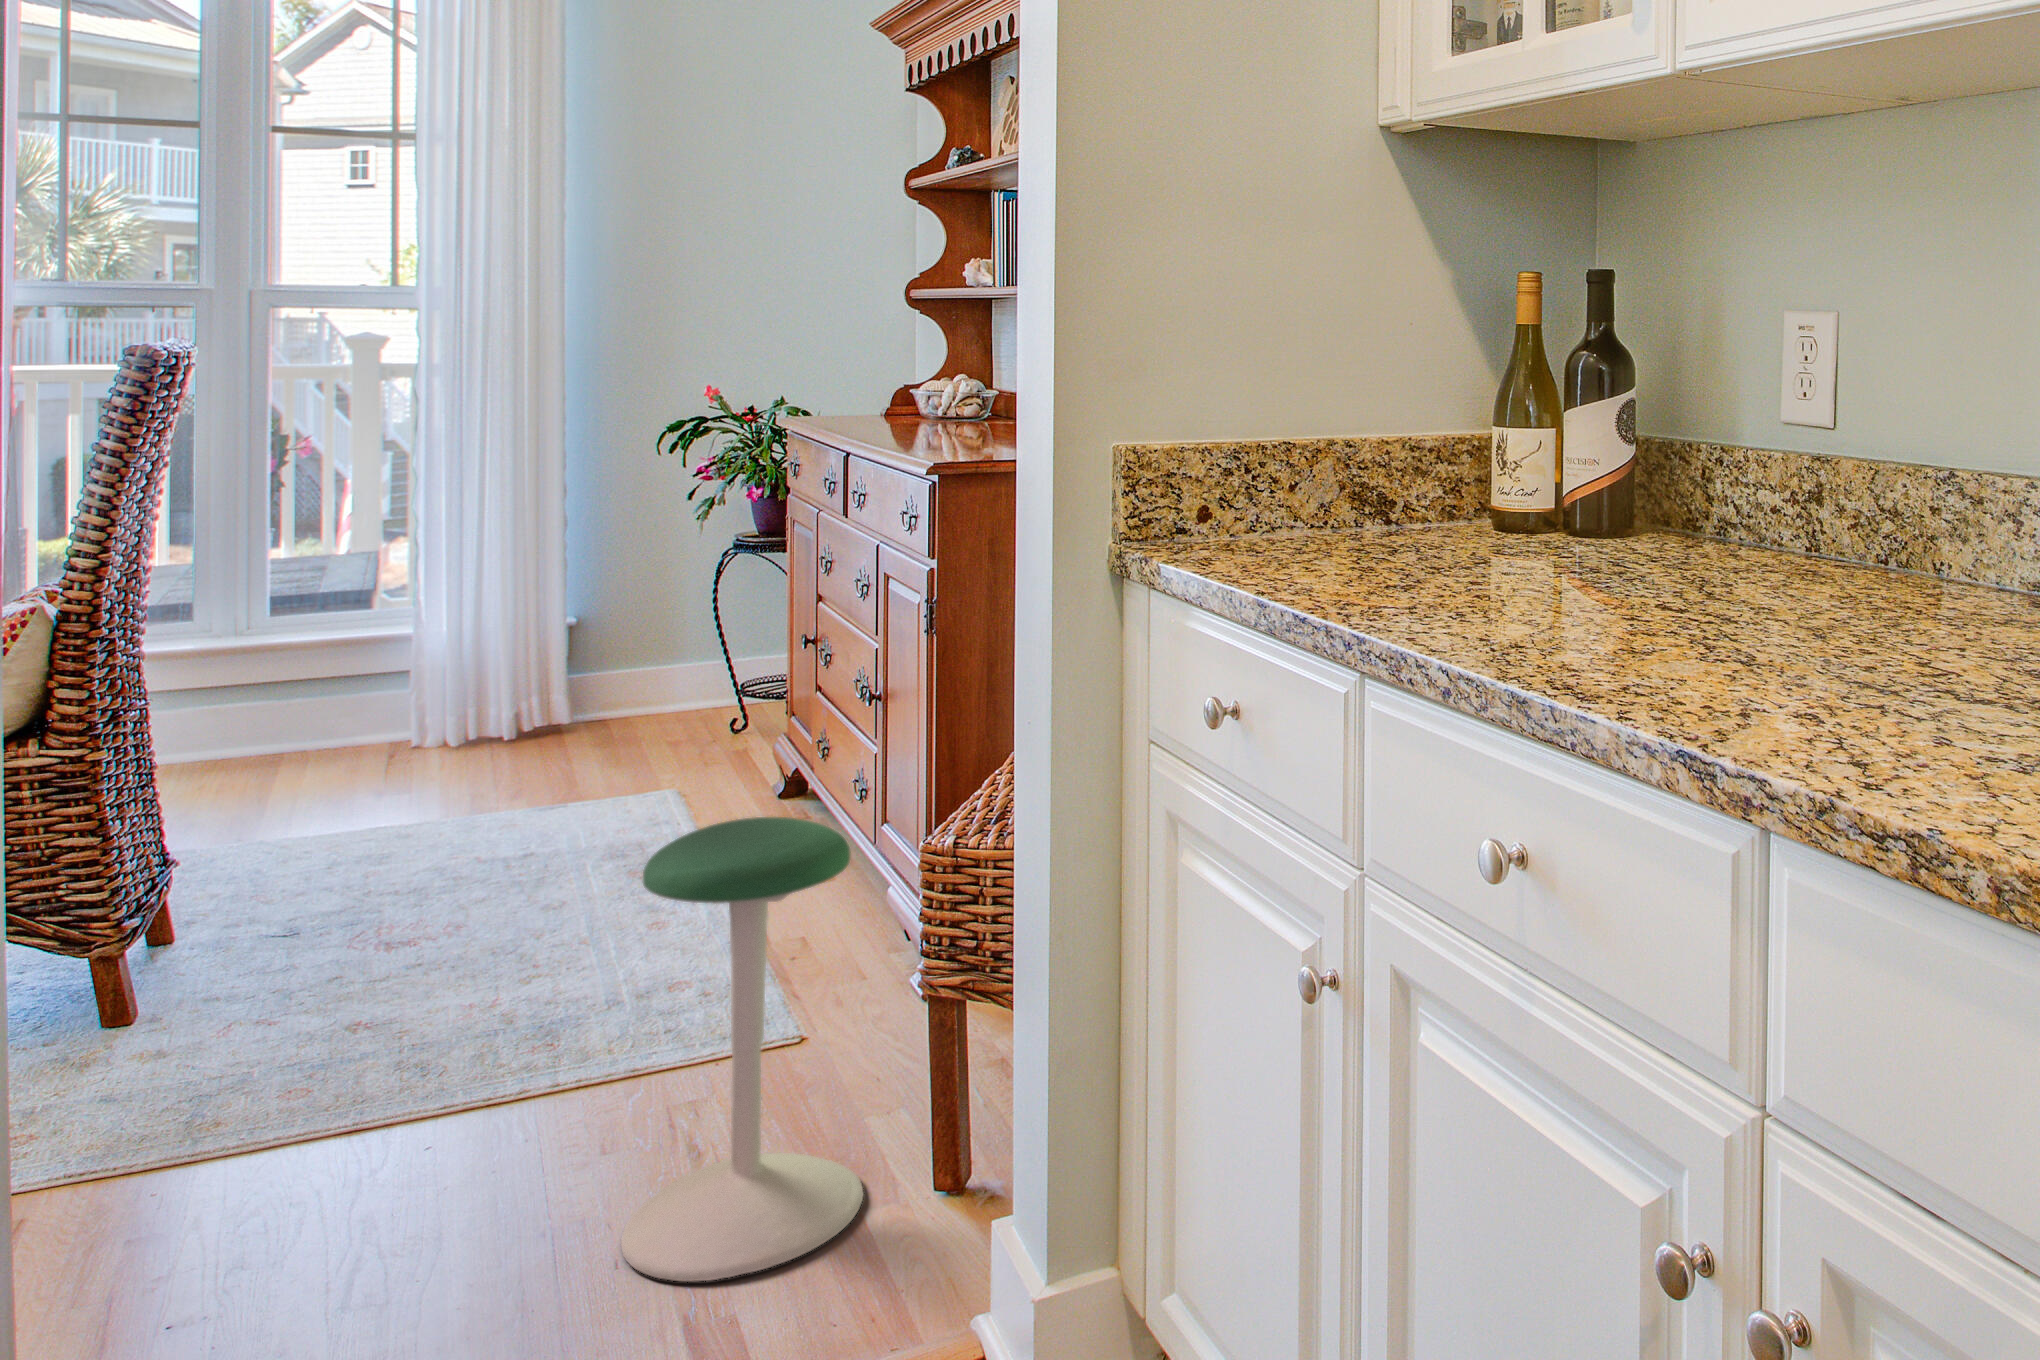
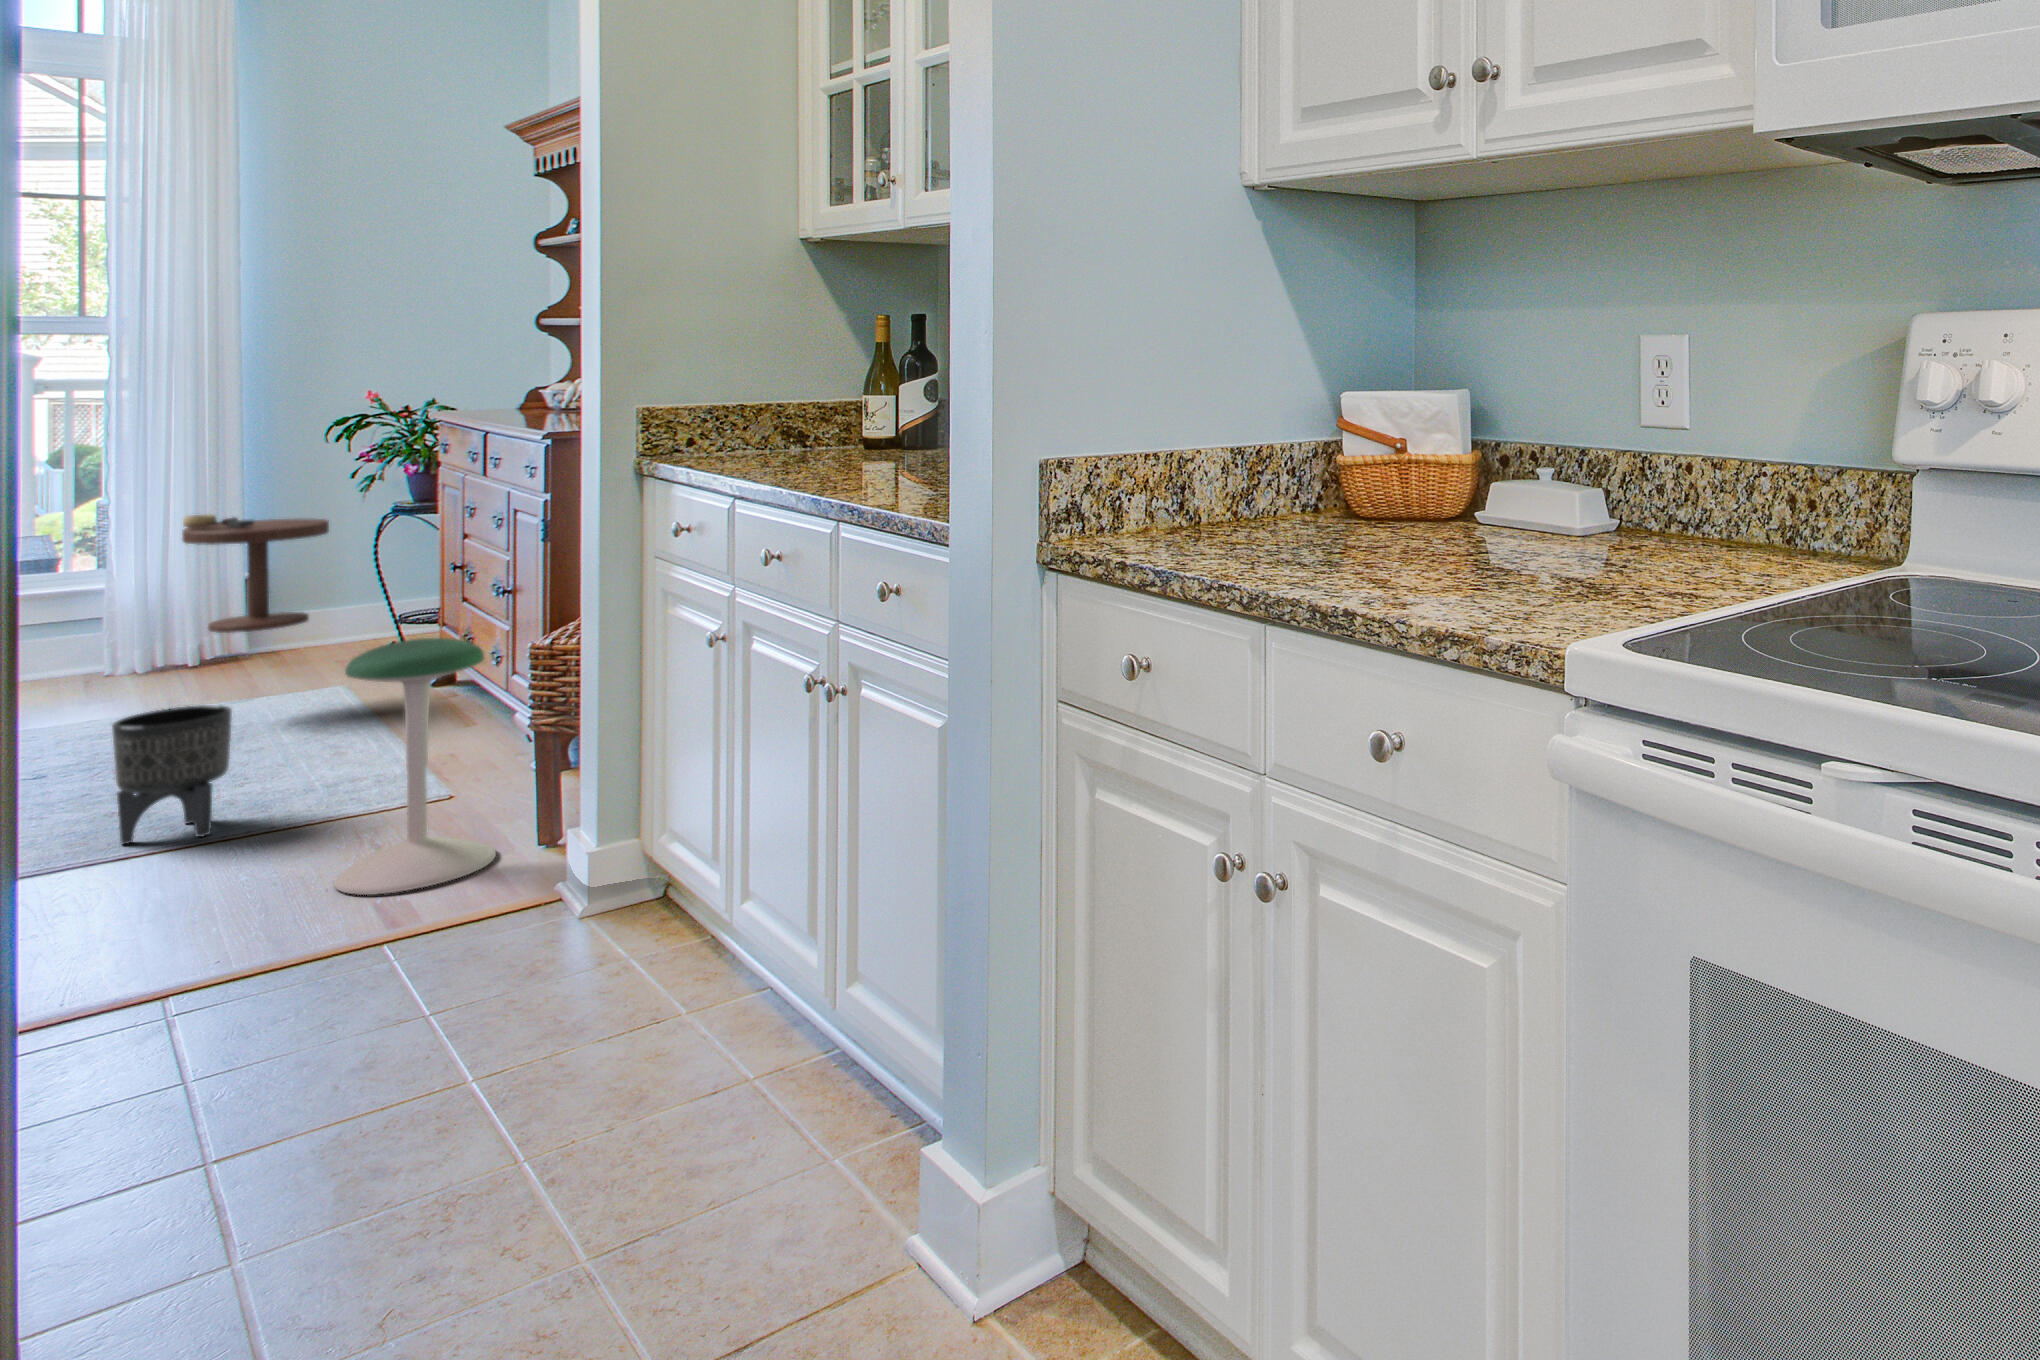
side table: none [476,555,653,847] -> present [182,514,329,633]
planter: none [340,871,503,1092] -> present [112,705,232,844]

